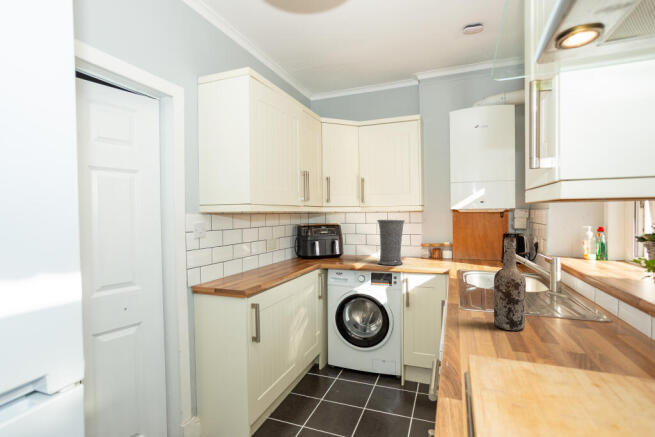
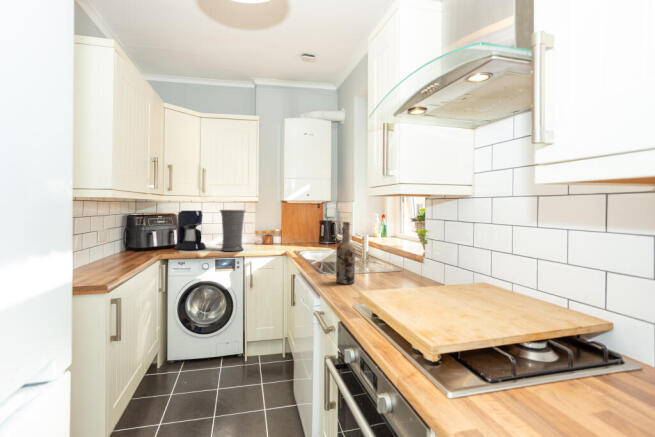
coffee maker: none [337,221,366,261] -> present [175,211,206,250]

